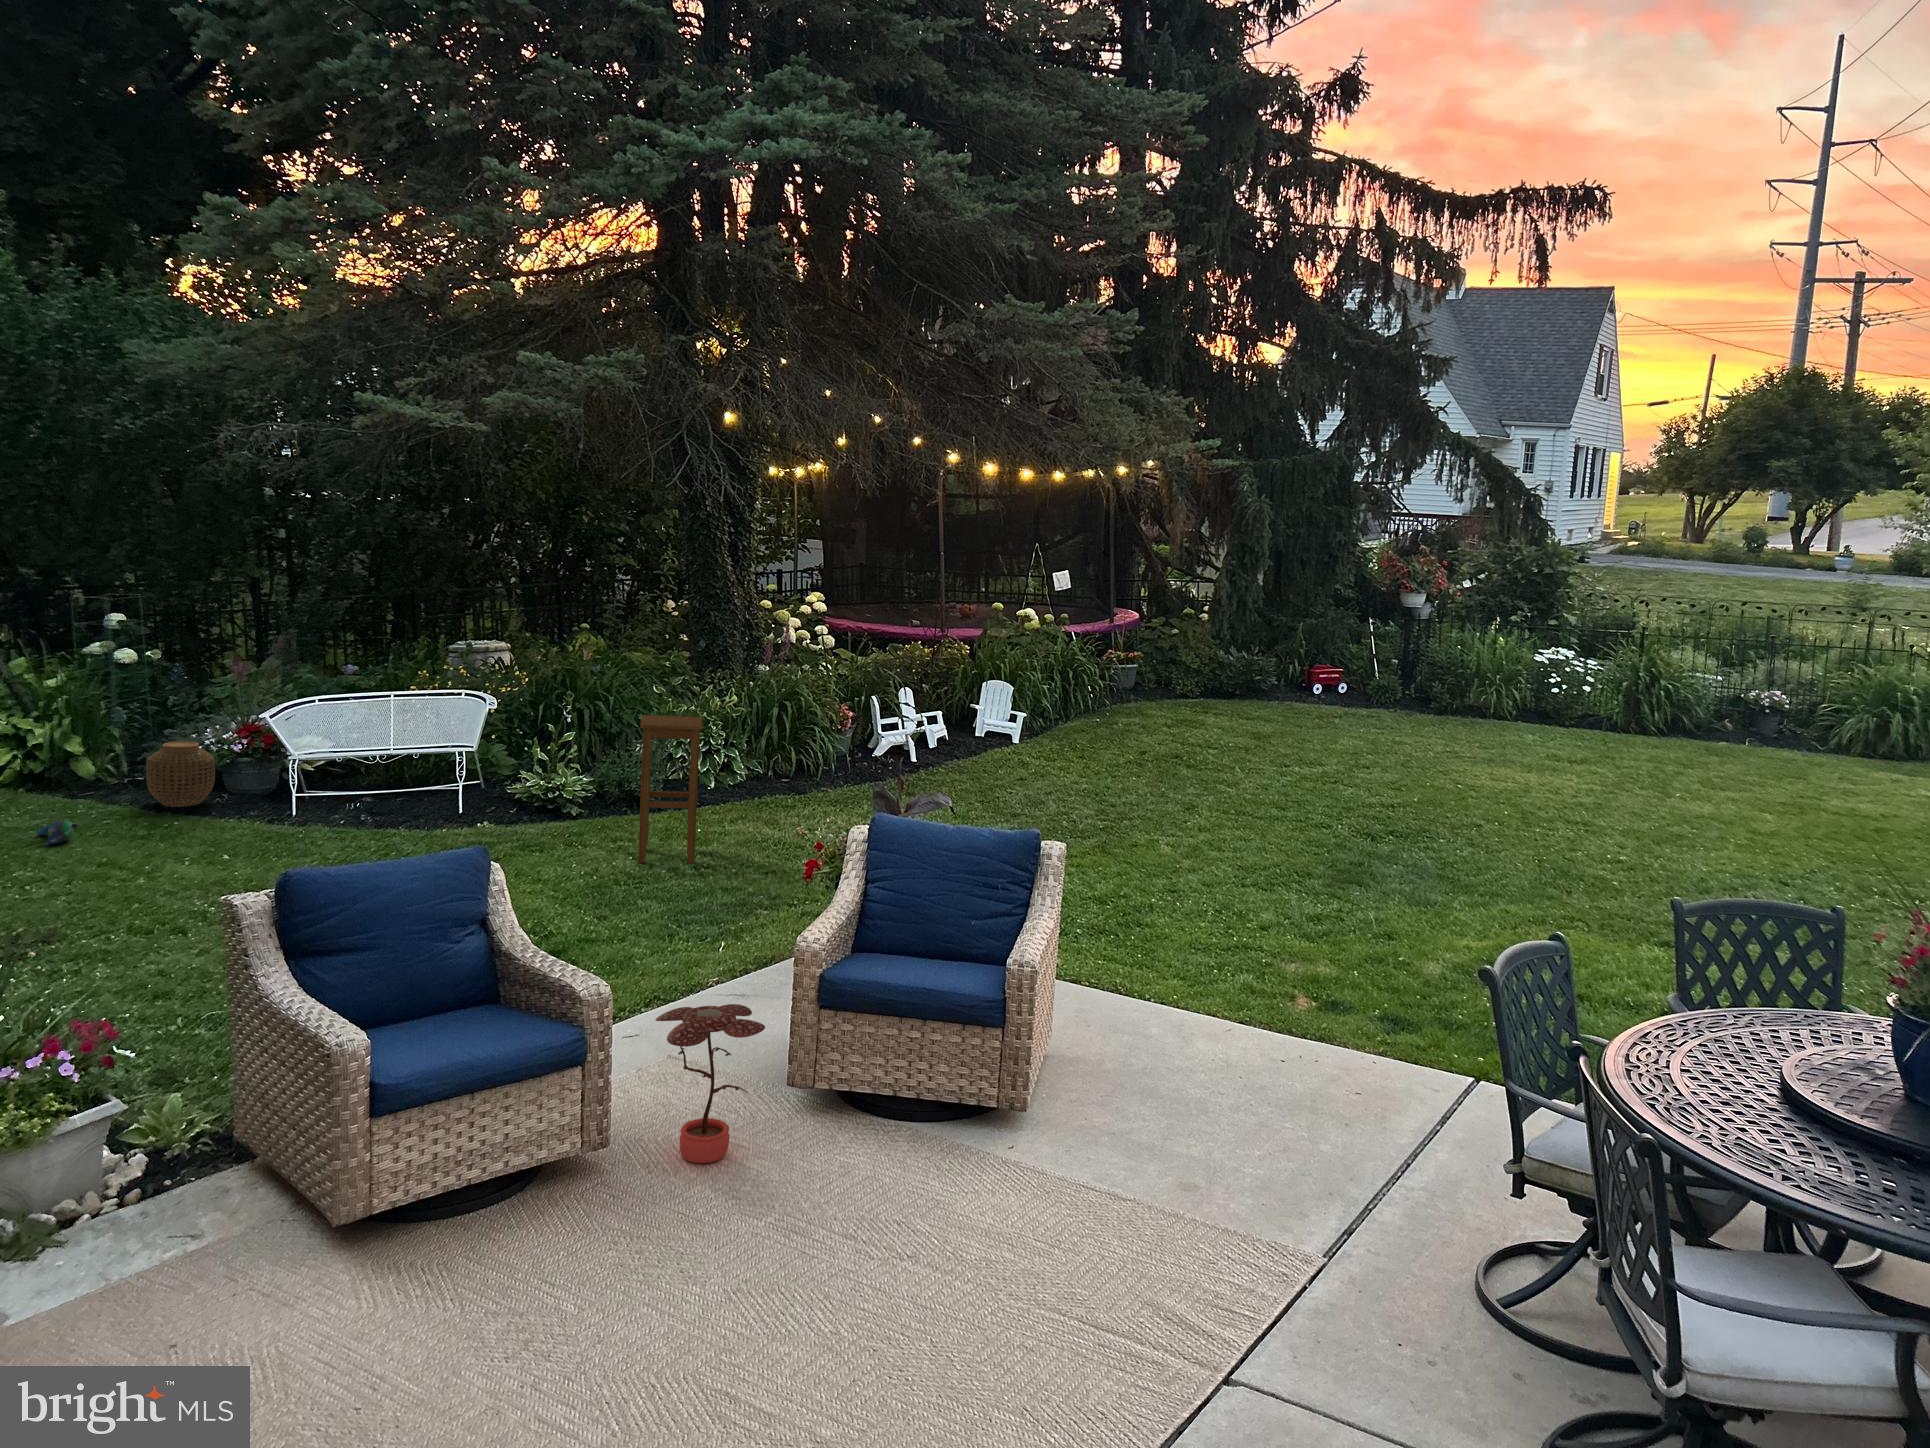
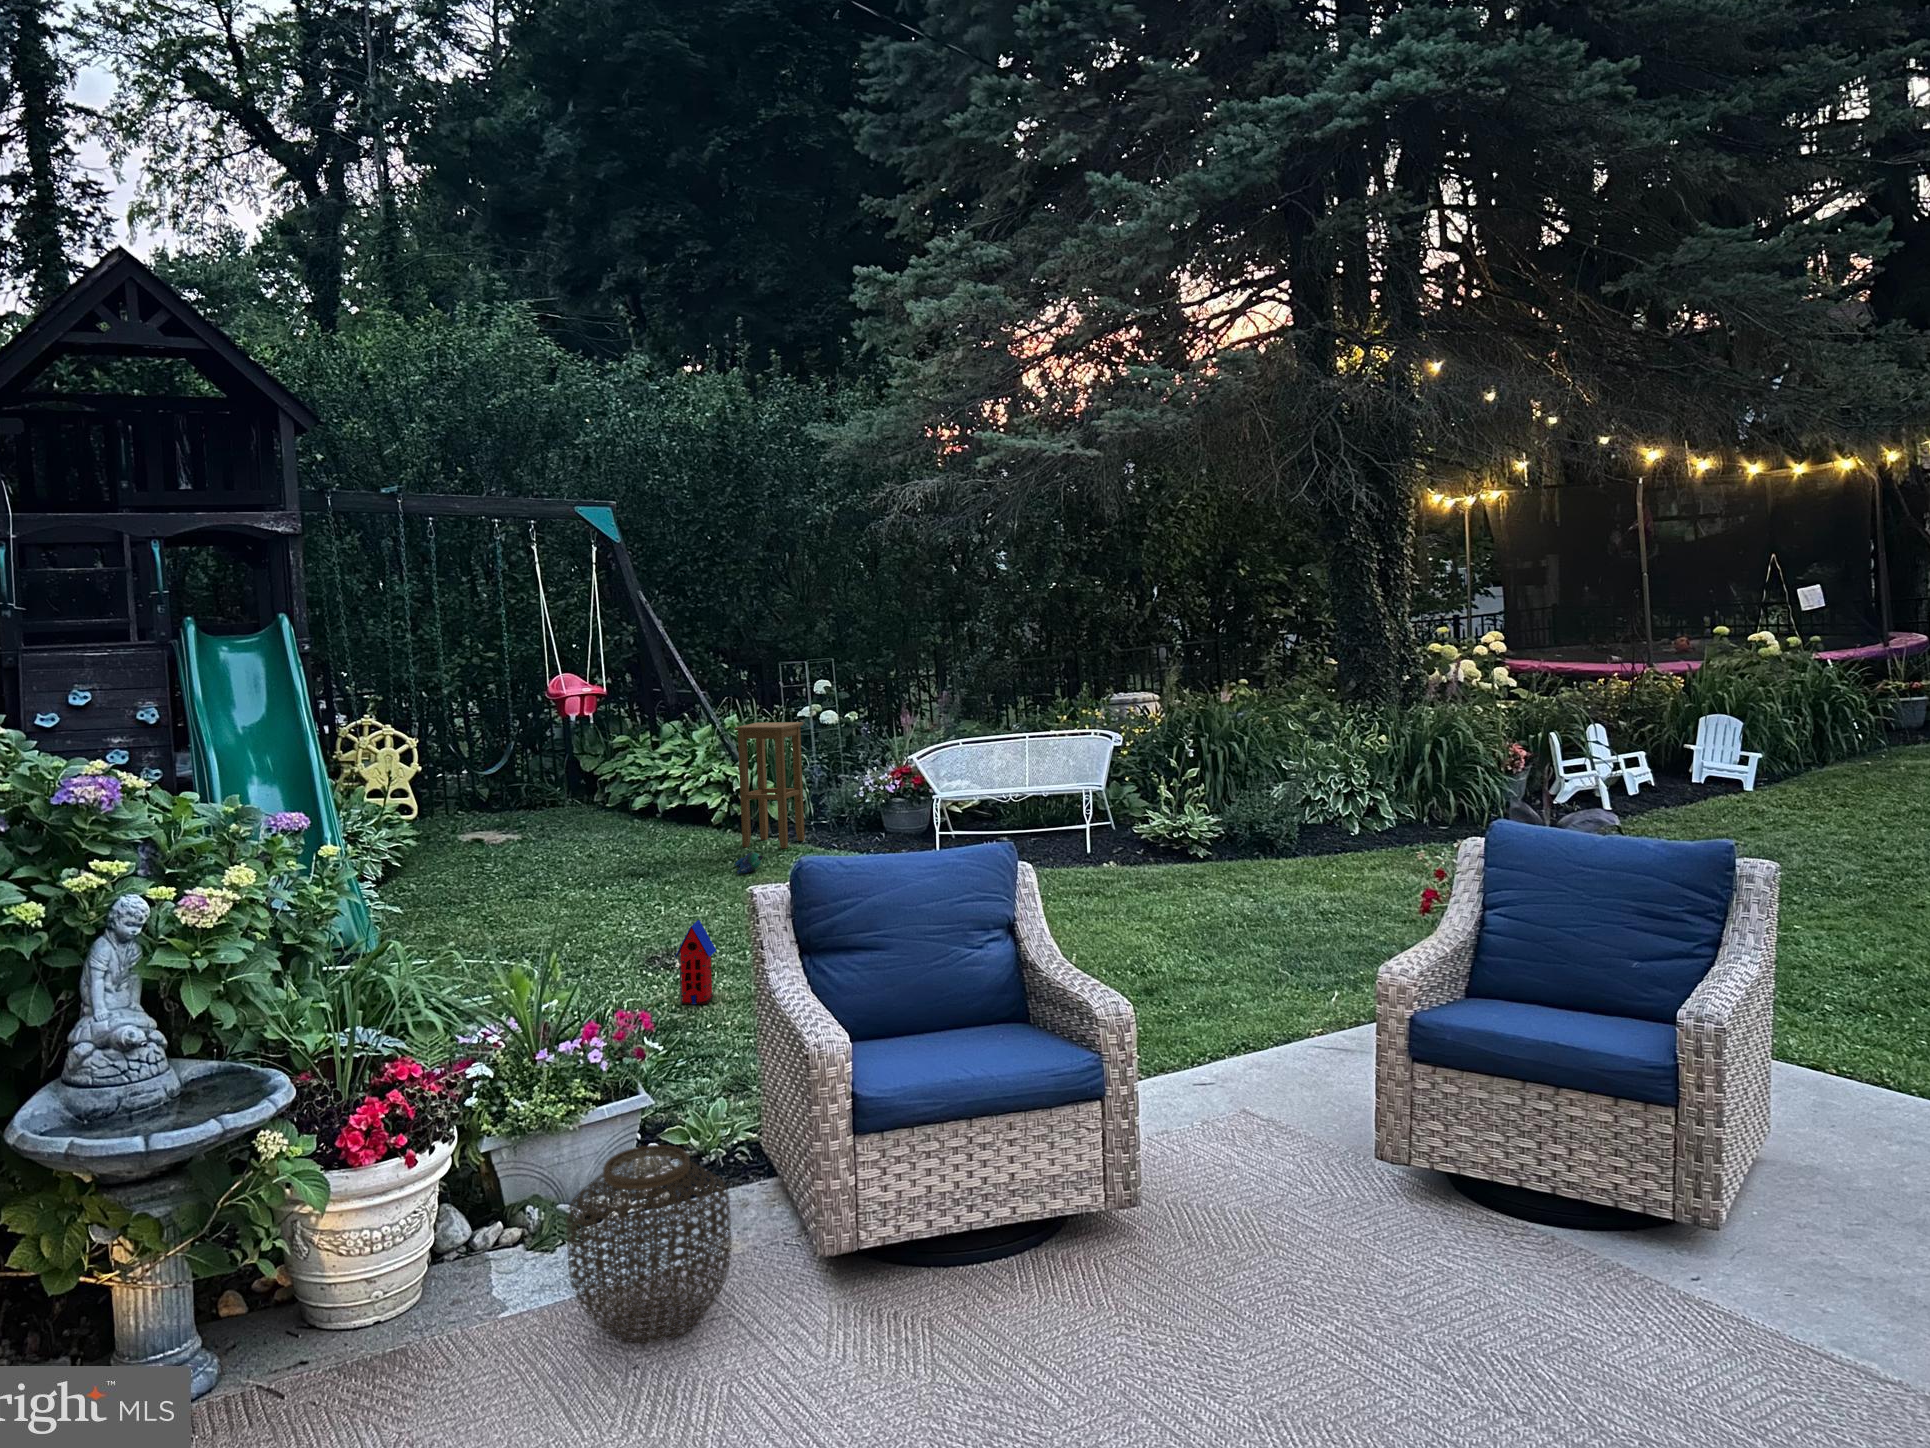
stool: present [638,715,703,863] -> present [734,722,805,848]
woven basket: present [146,741,215,807] -> present [566,1145,731,1343]
toy house: none [47,915,95,1004] -> present [675,920,716,1004]
potted plant: present [655,1004,765,1163] -> none [1199,1044,1339,1257]

